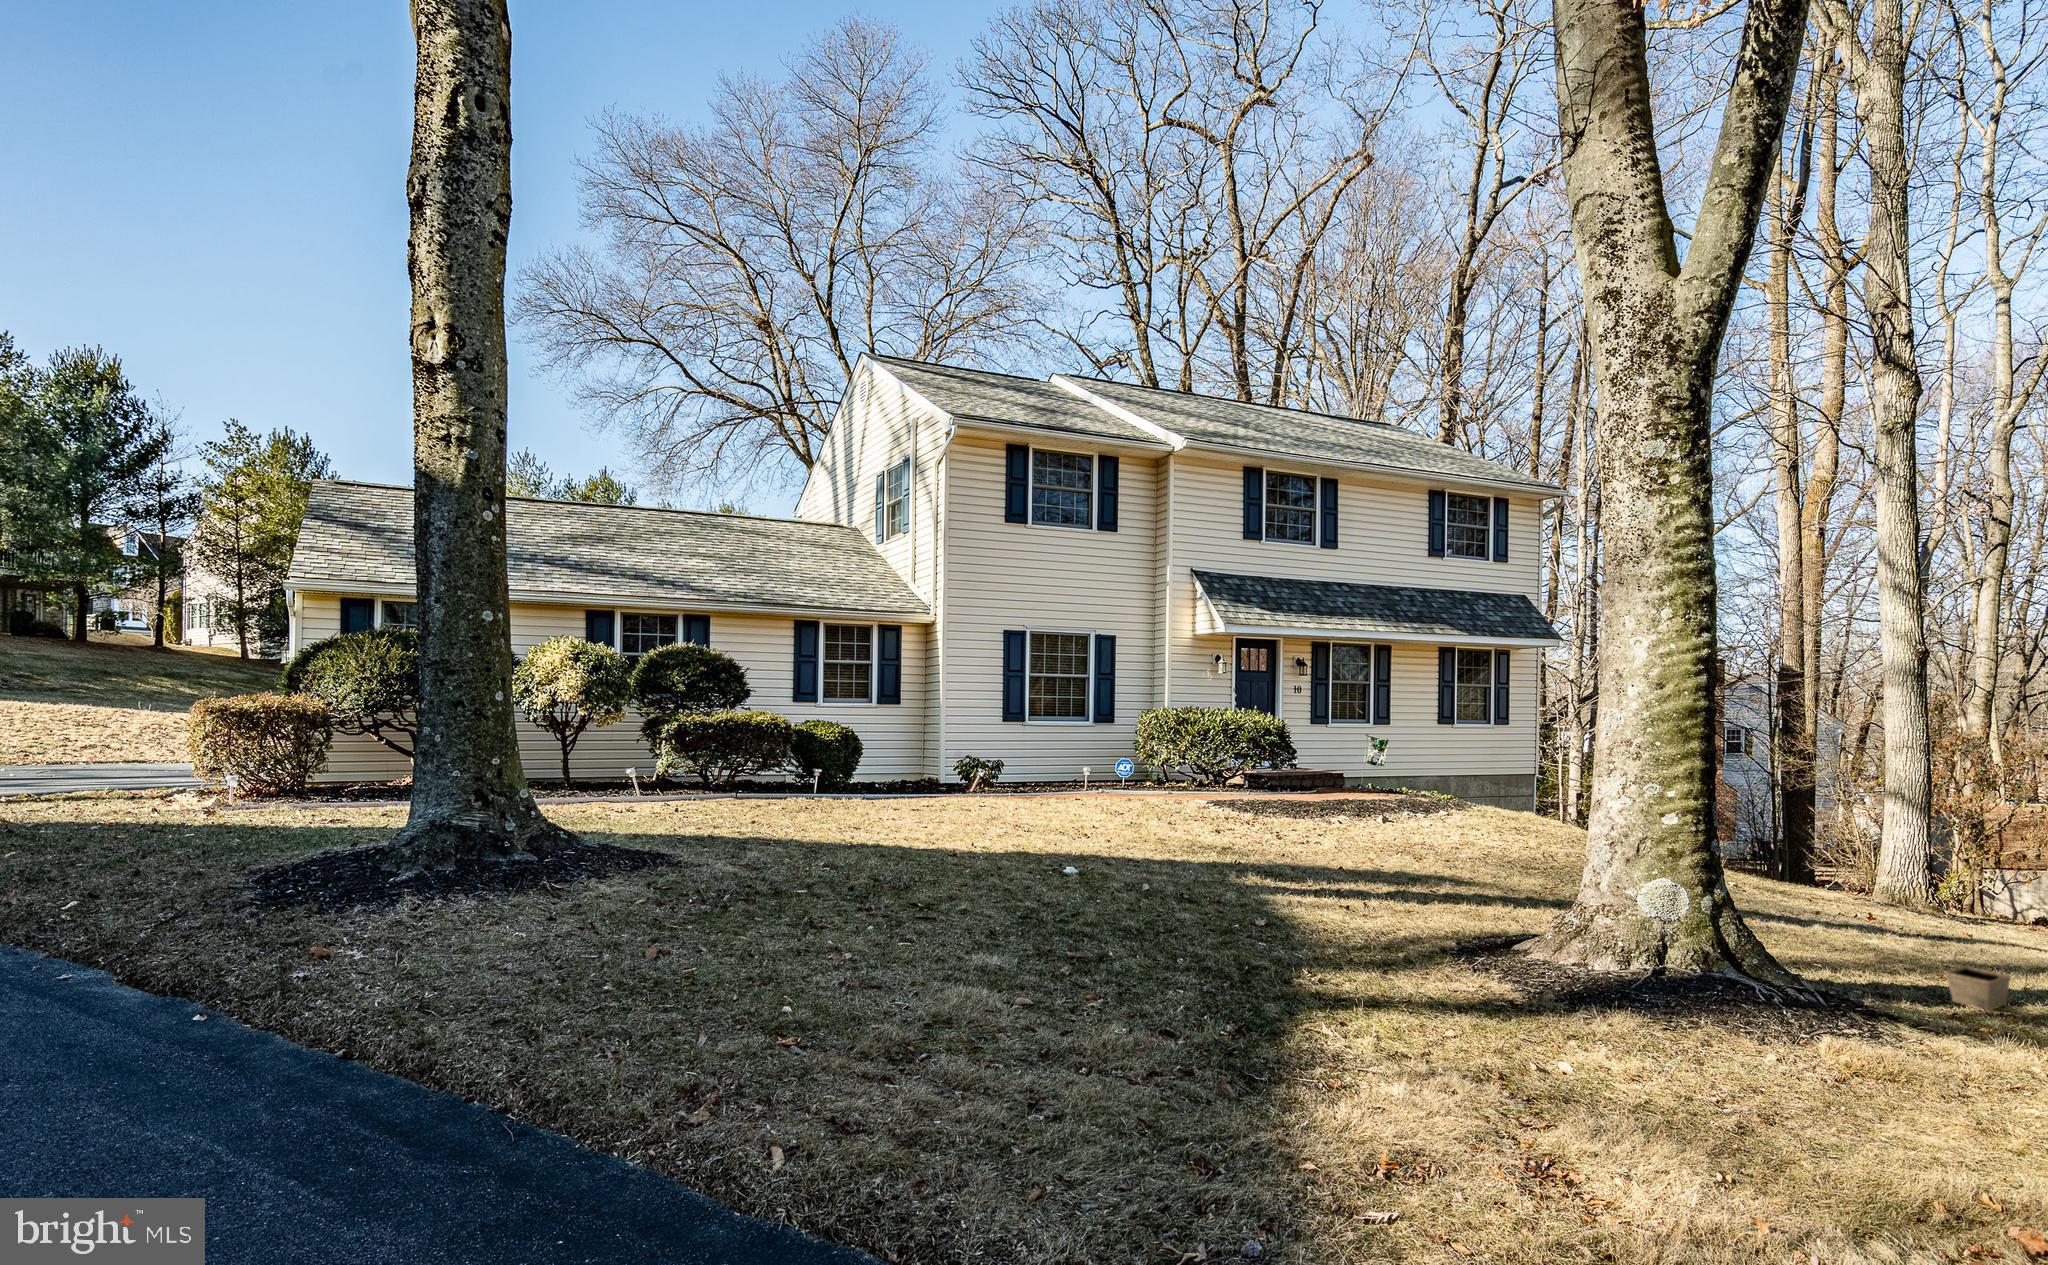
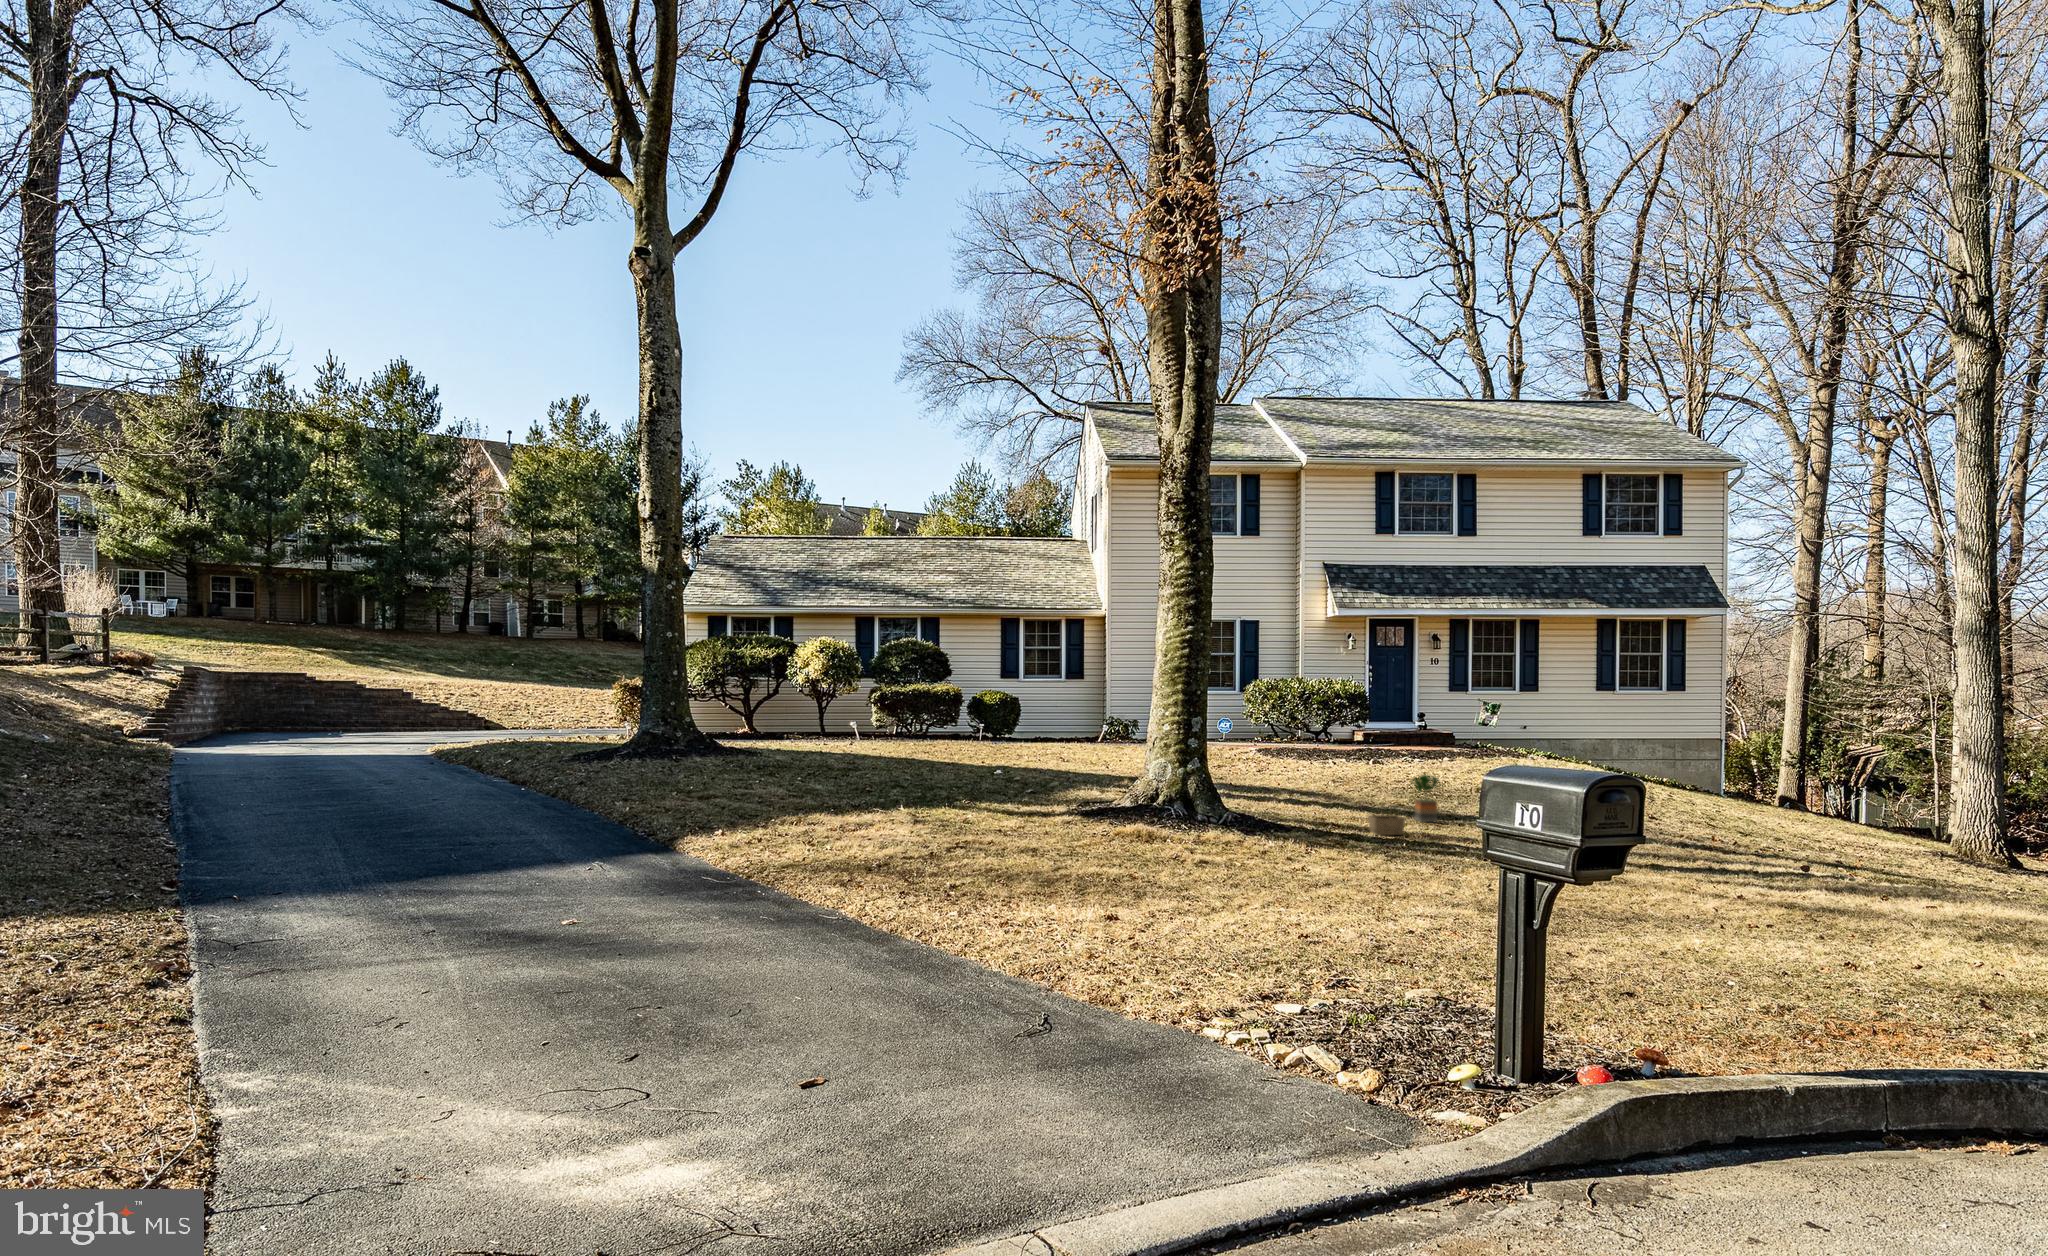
potted tree: none [1818,875,1876,954] -> present [1411,774,1443,822]

